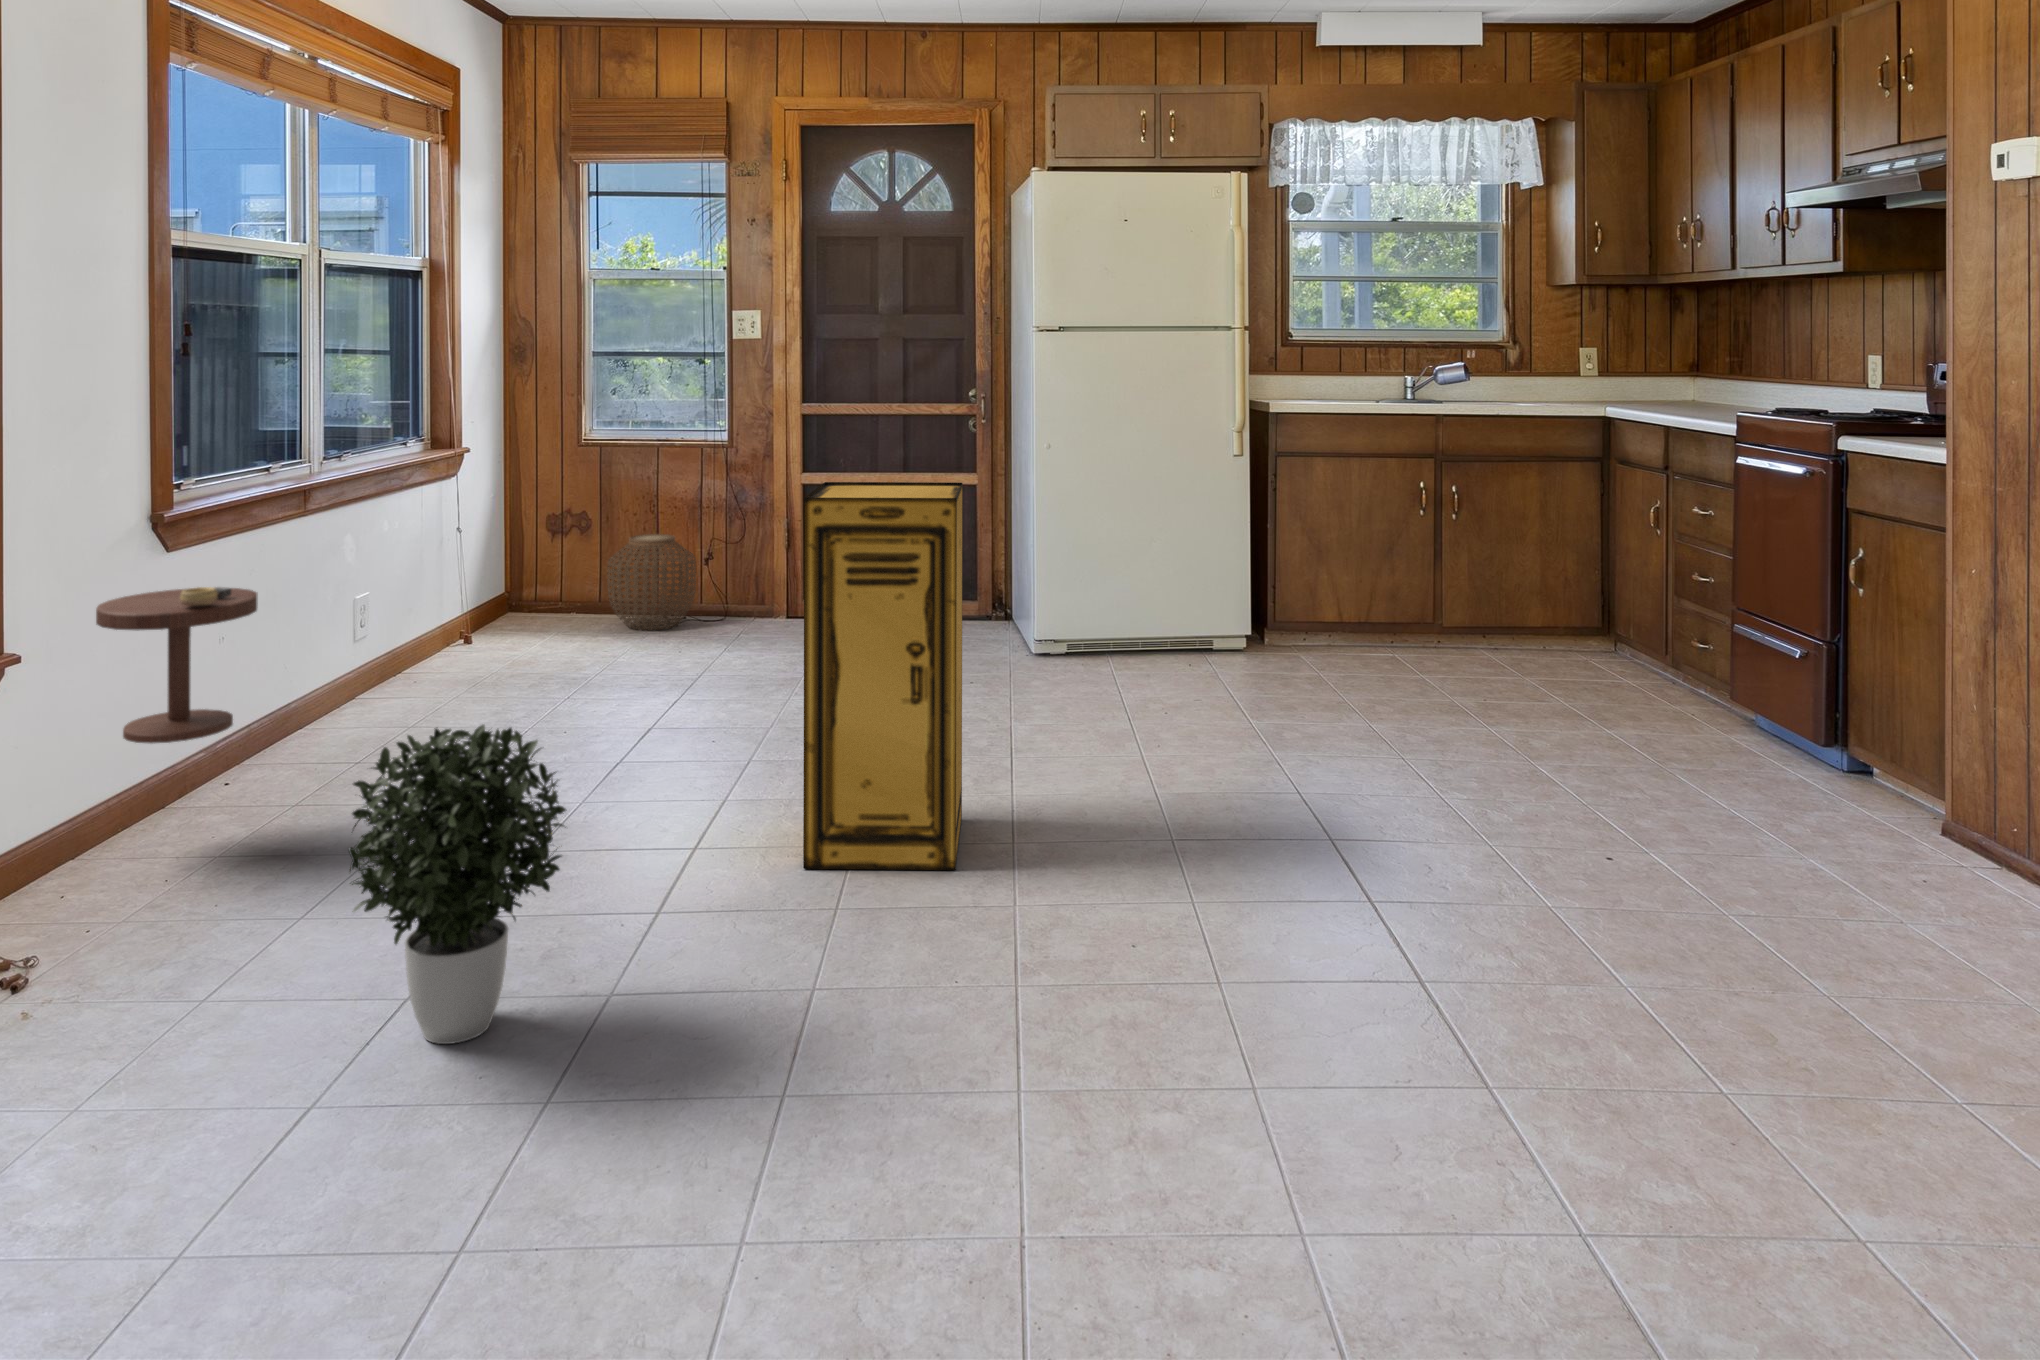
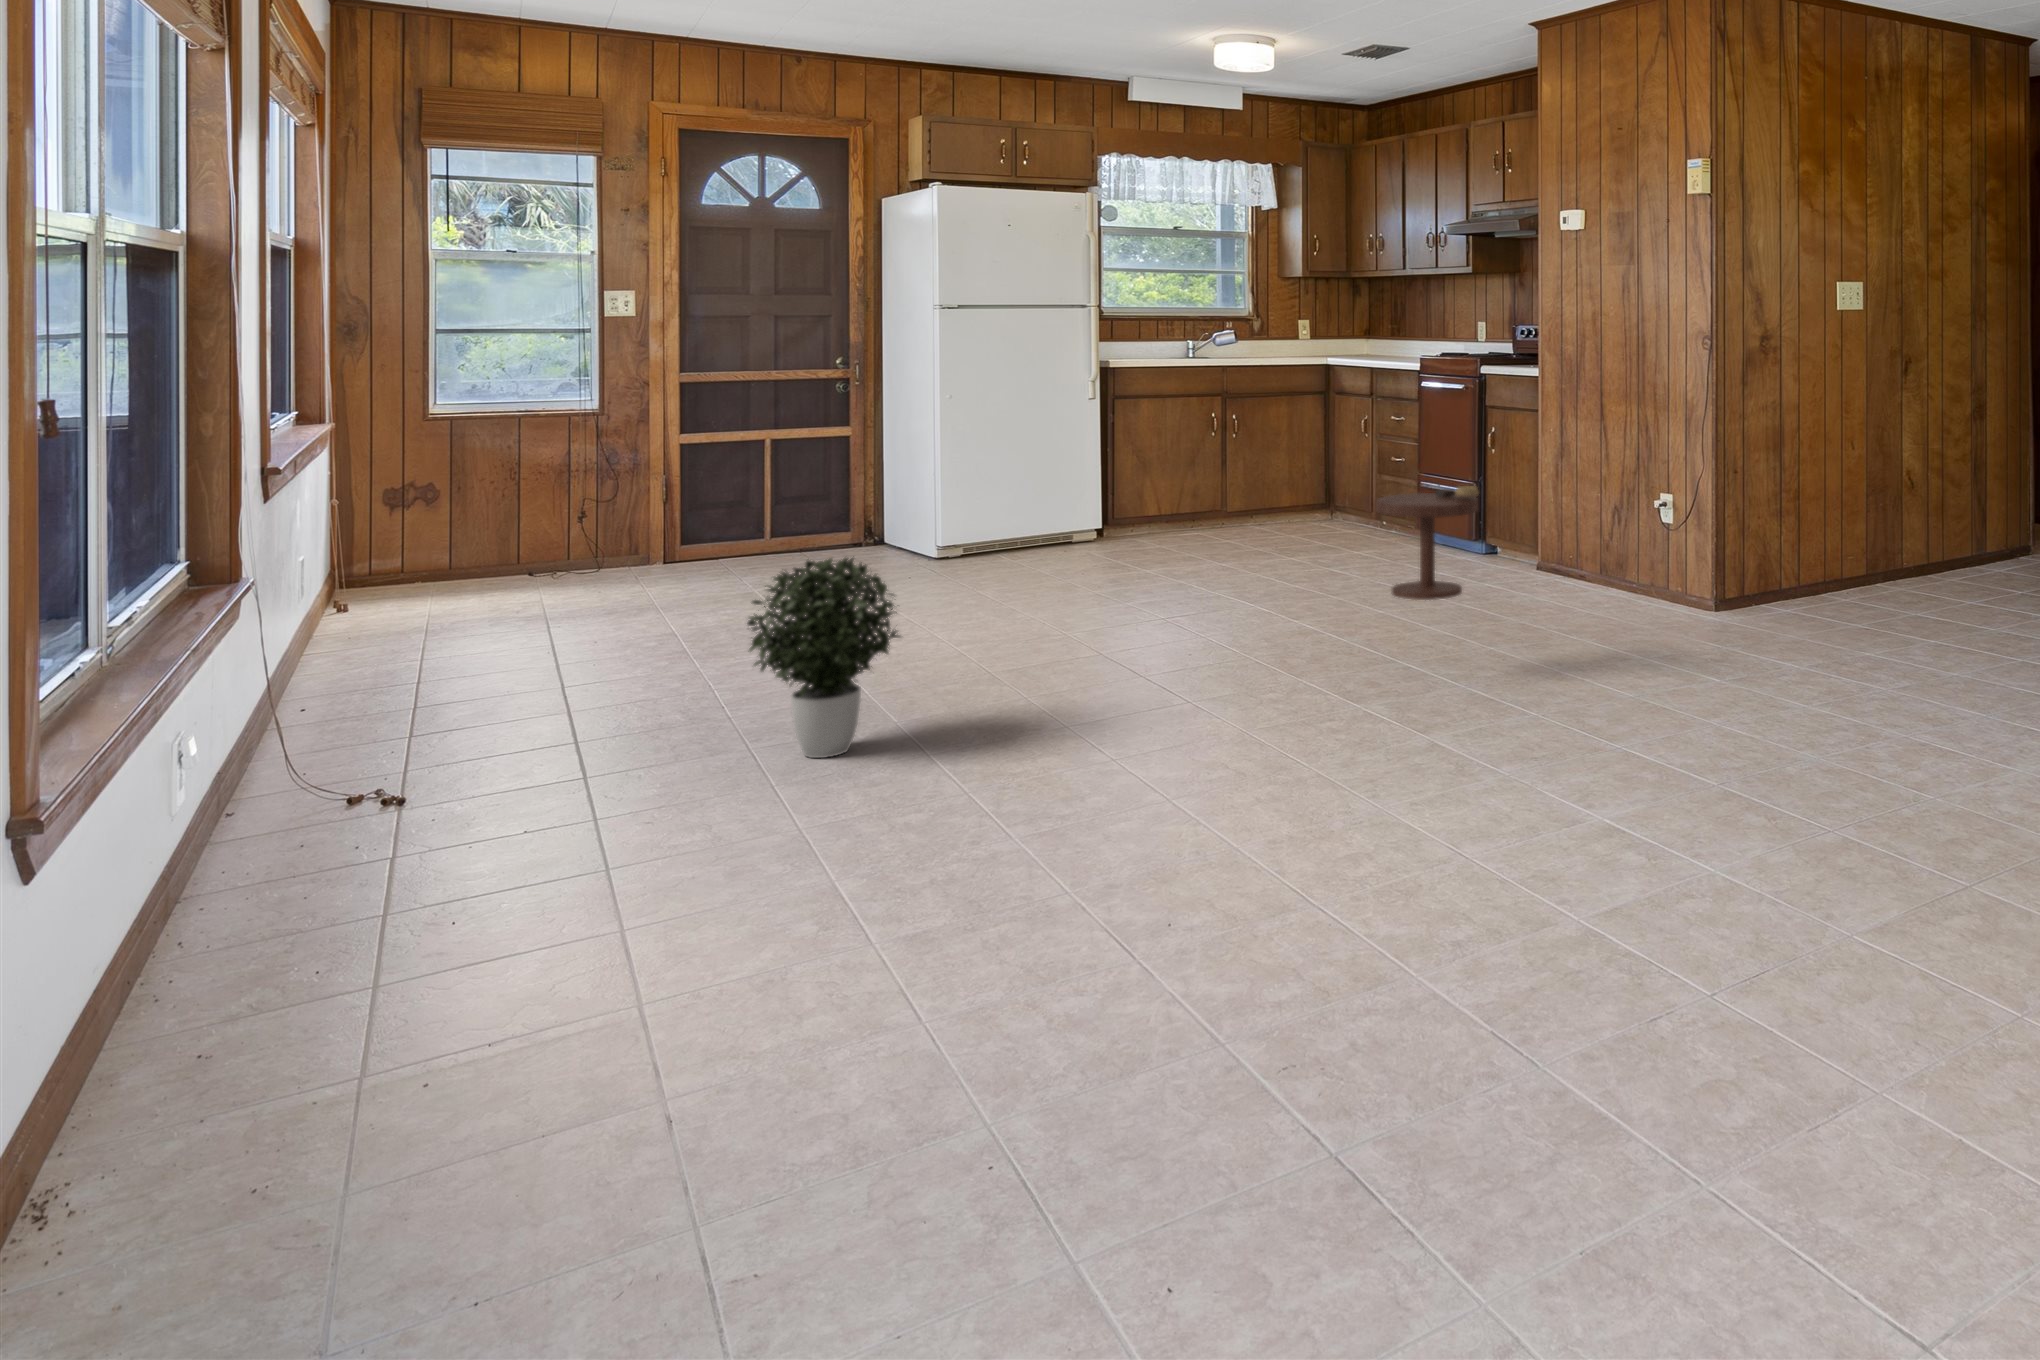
storage cabinet: present [803,482,963,870] -> none [915,408,1047,669]
woven basket: present [608,534,696,630] -> none [481,499,581,589]
side table: present [96,587,258,743] -> present [1376,486,1478,600]

